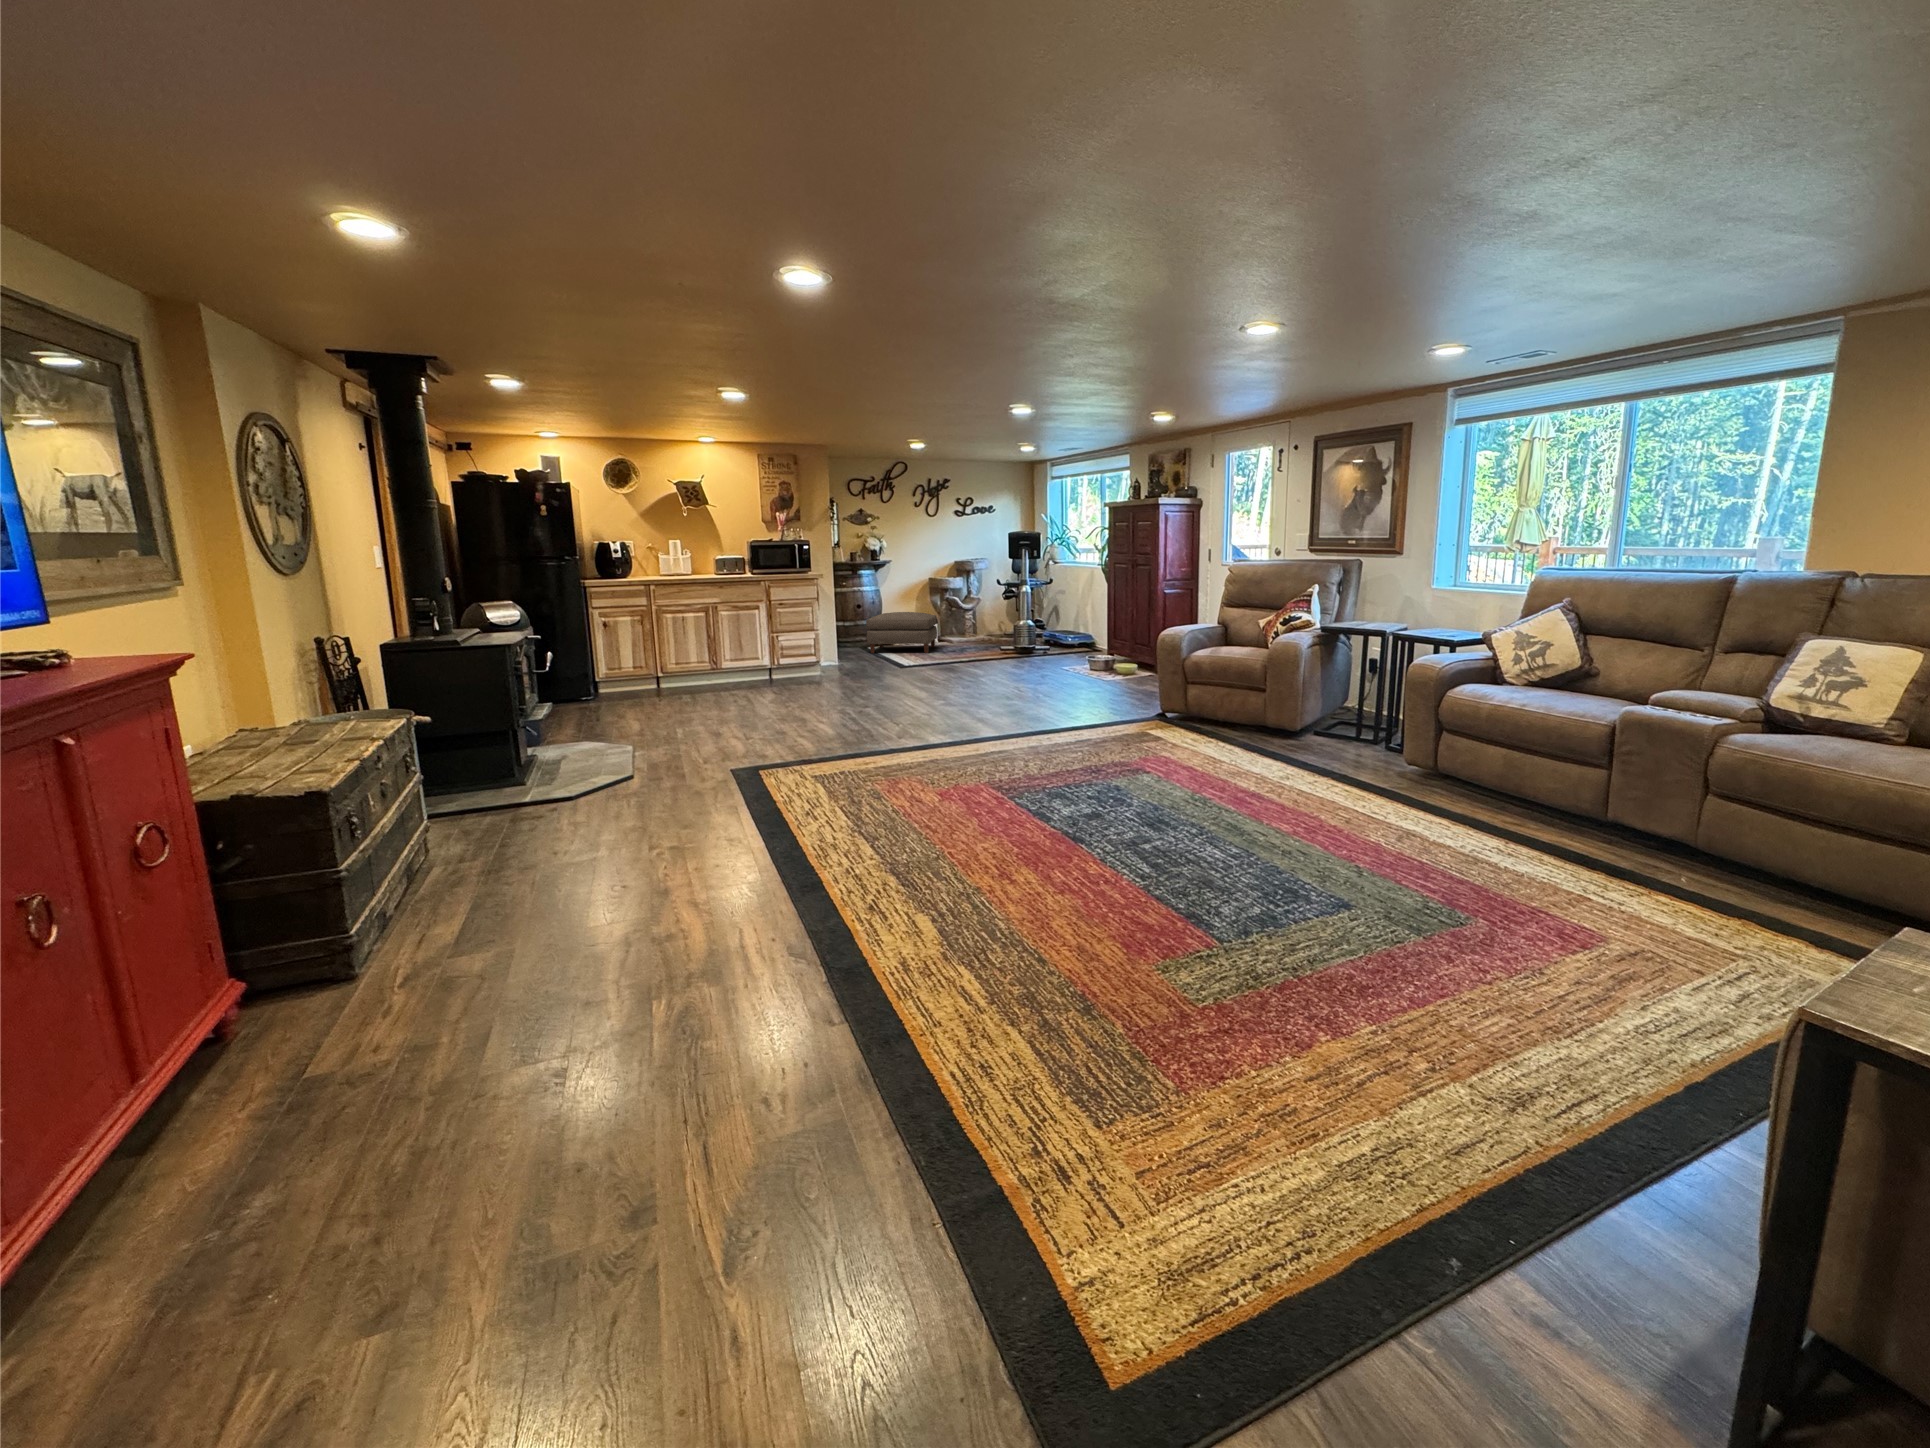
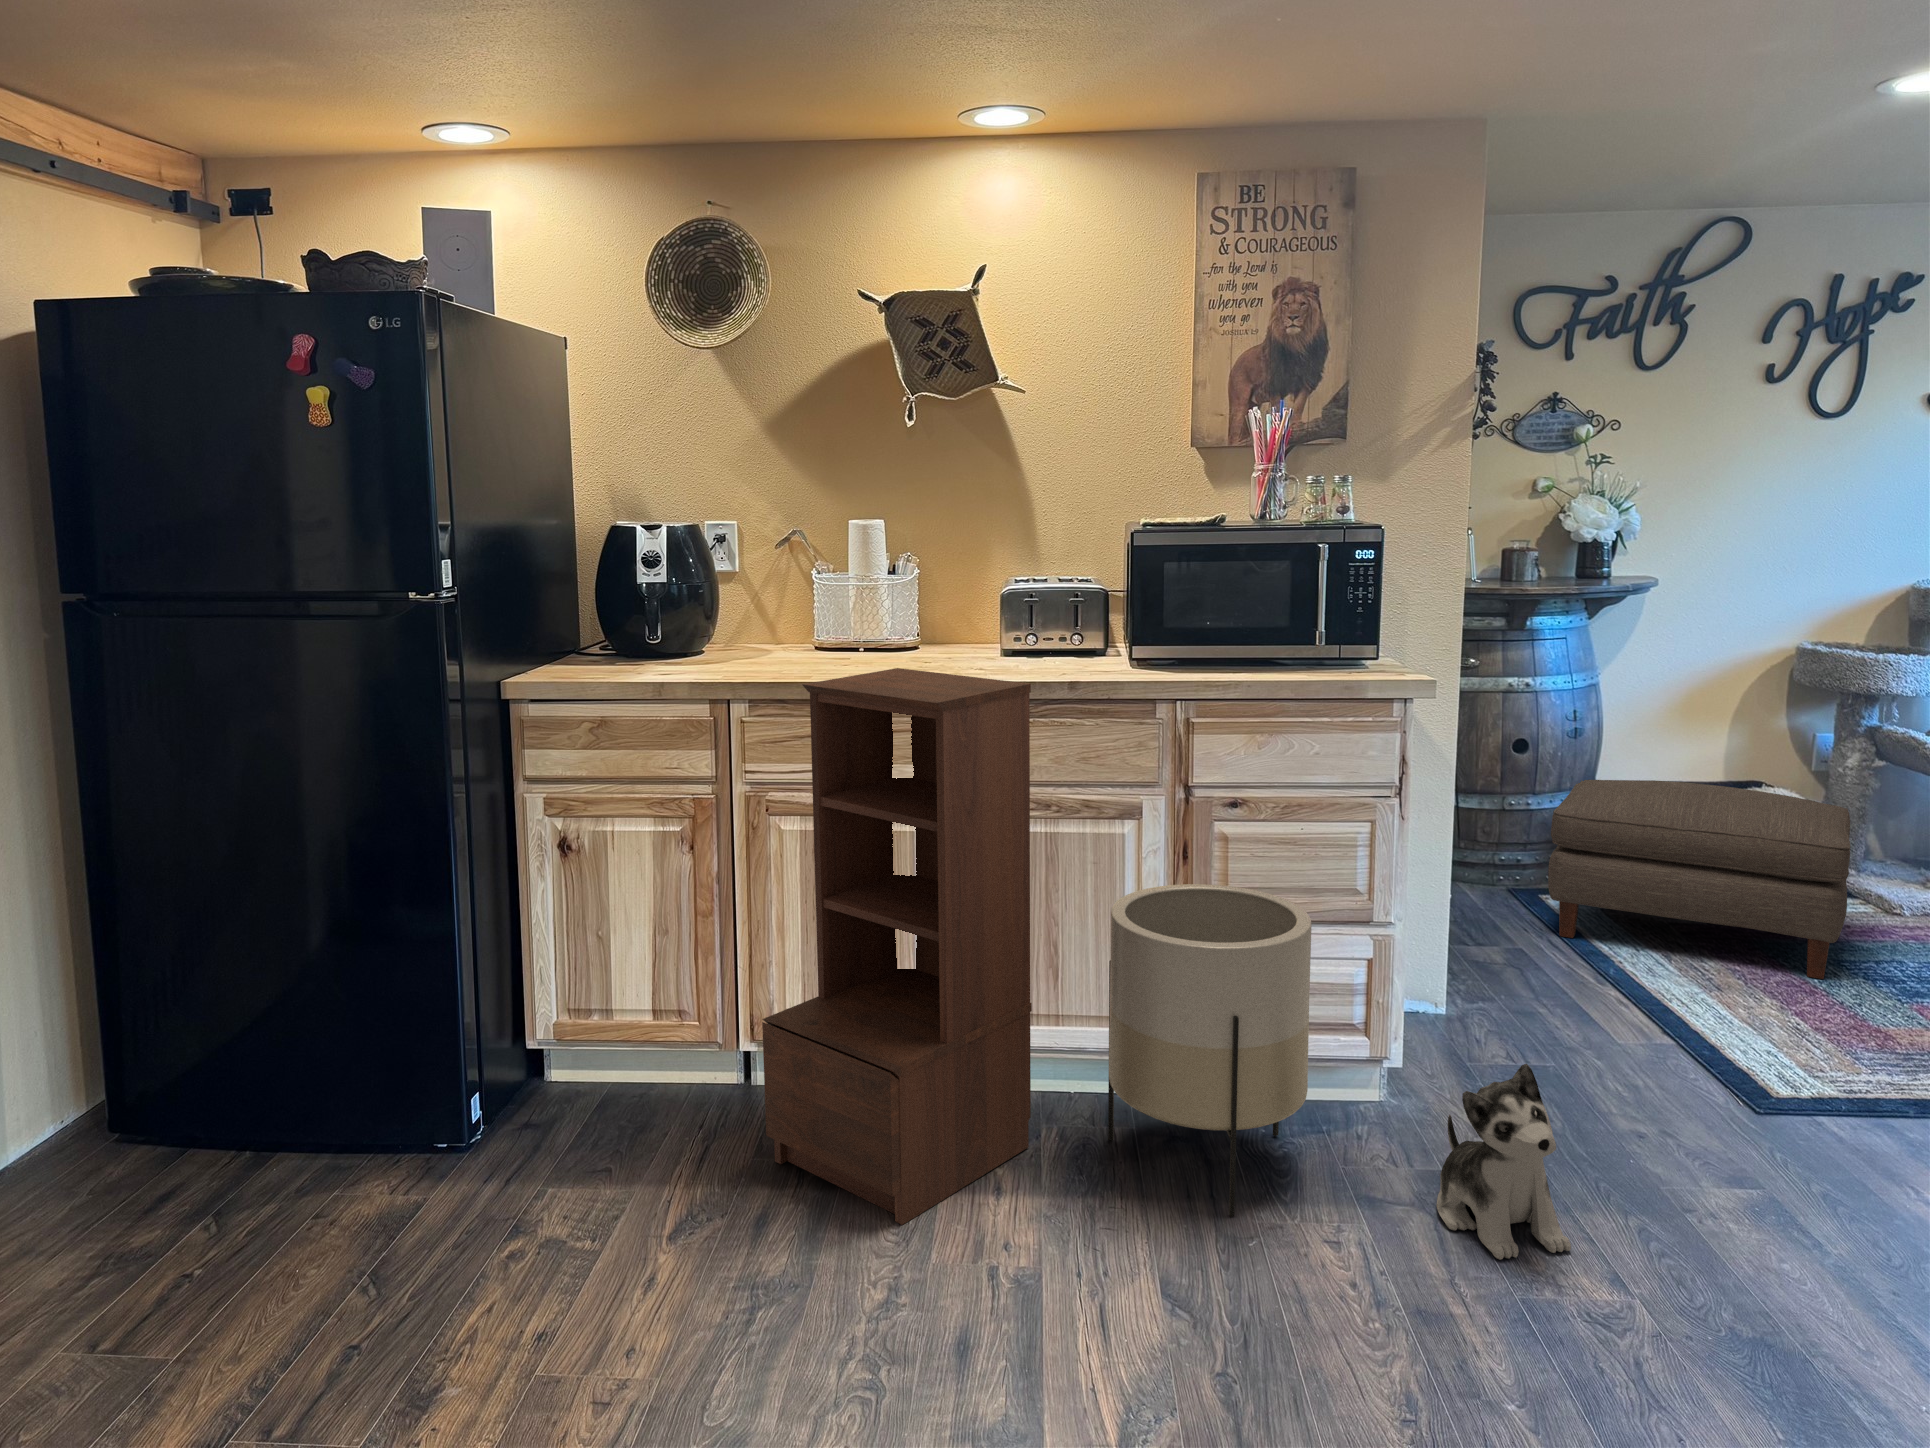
bookshelf: none [673,576,740,694] -> present [762,668,1032,1225]
planter: none [755,623,802,686] -> present [1108,884,1312,1217]
plush toy: none [830,646,855,683] -> present [1436,1064,1571,1260]

